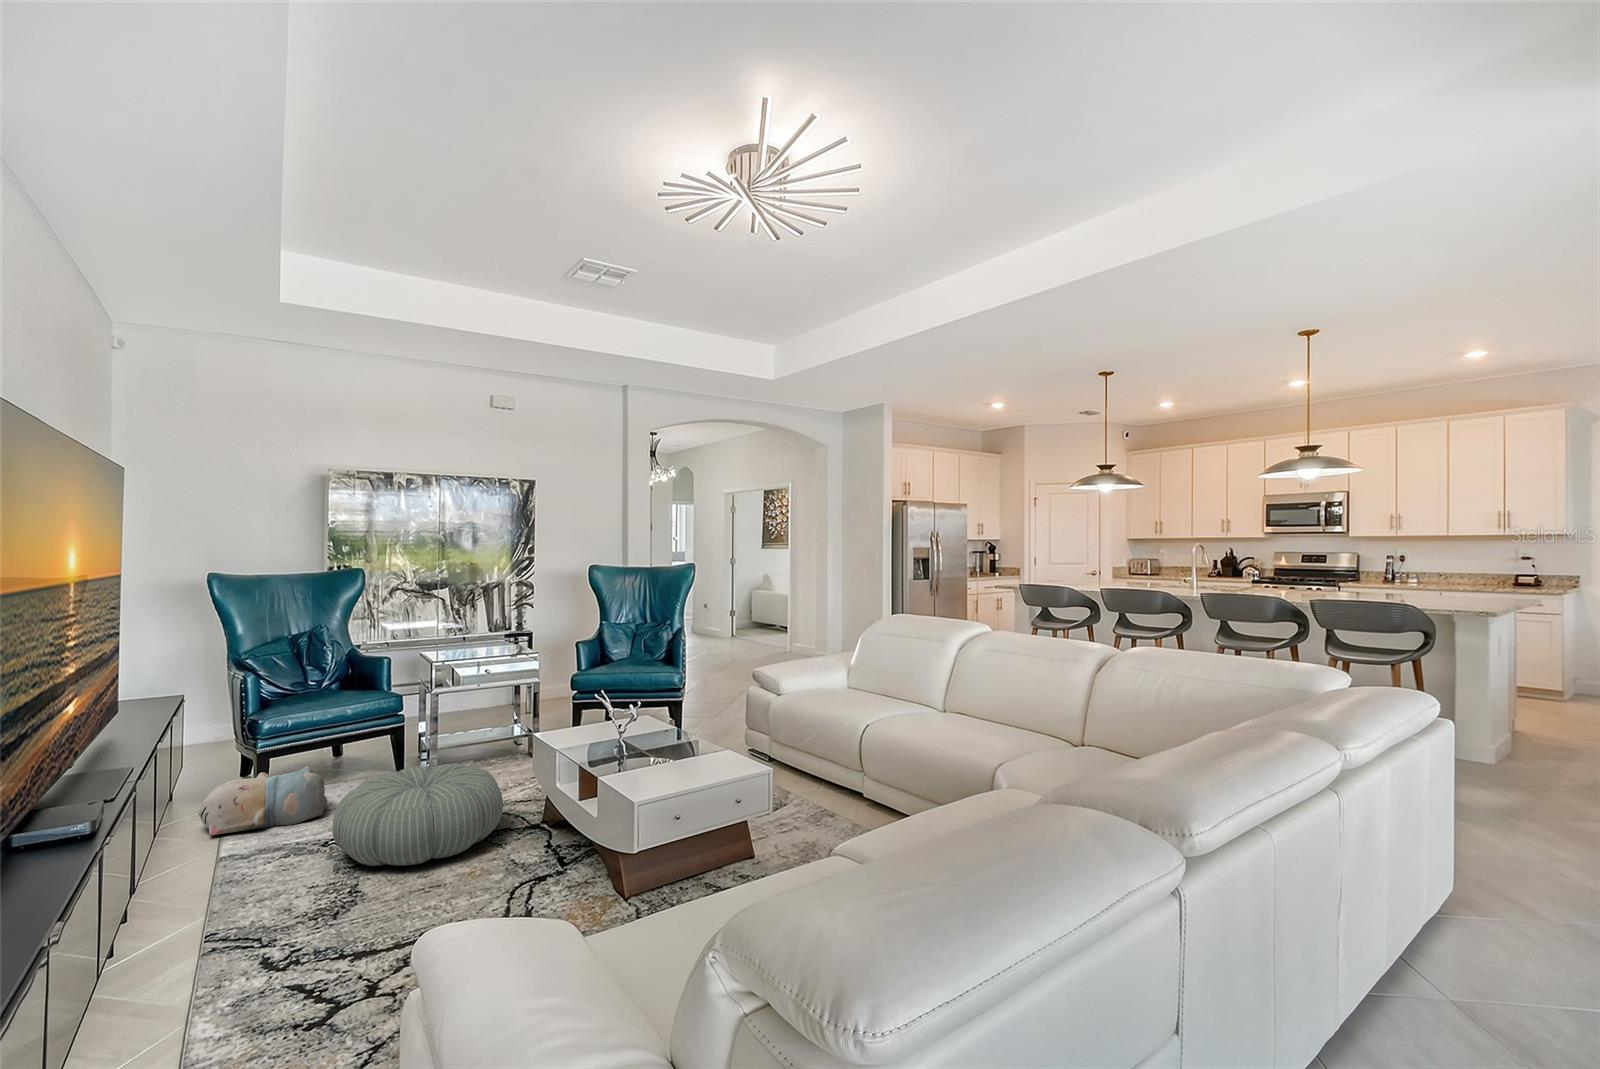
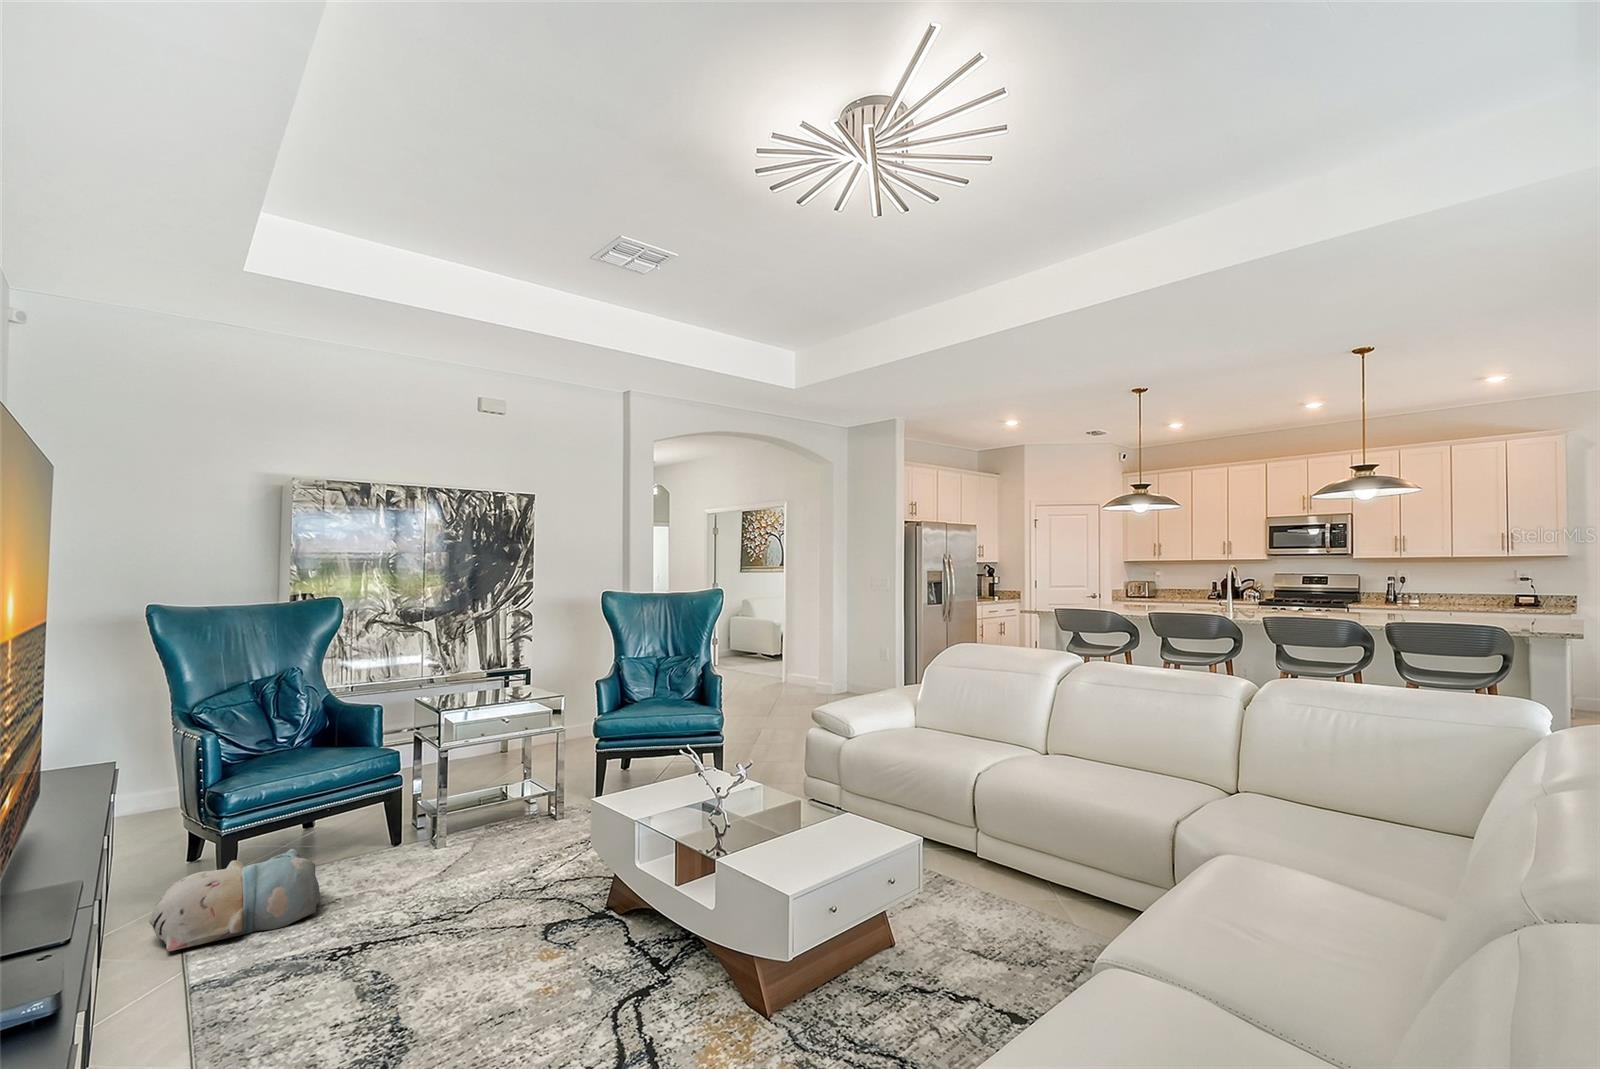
pouf: present [332,764,503,866] -> none [351,841,566,987]

